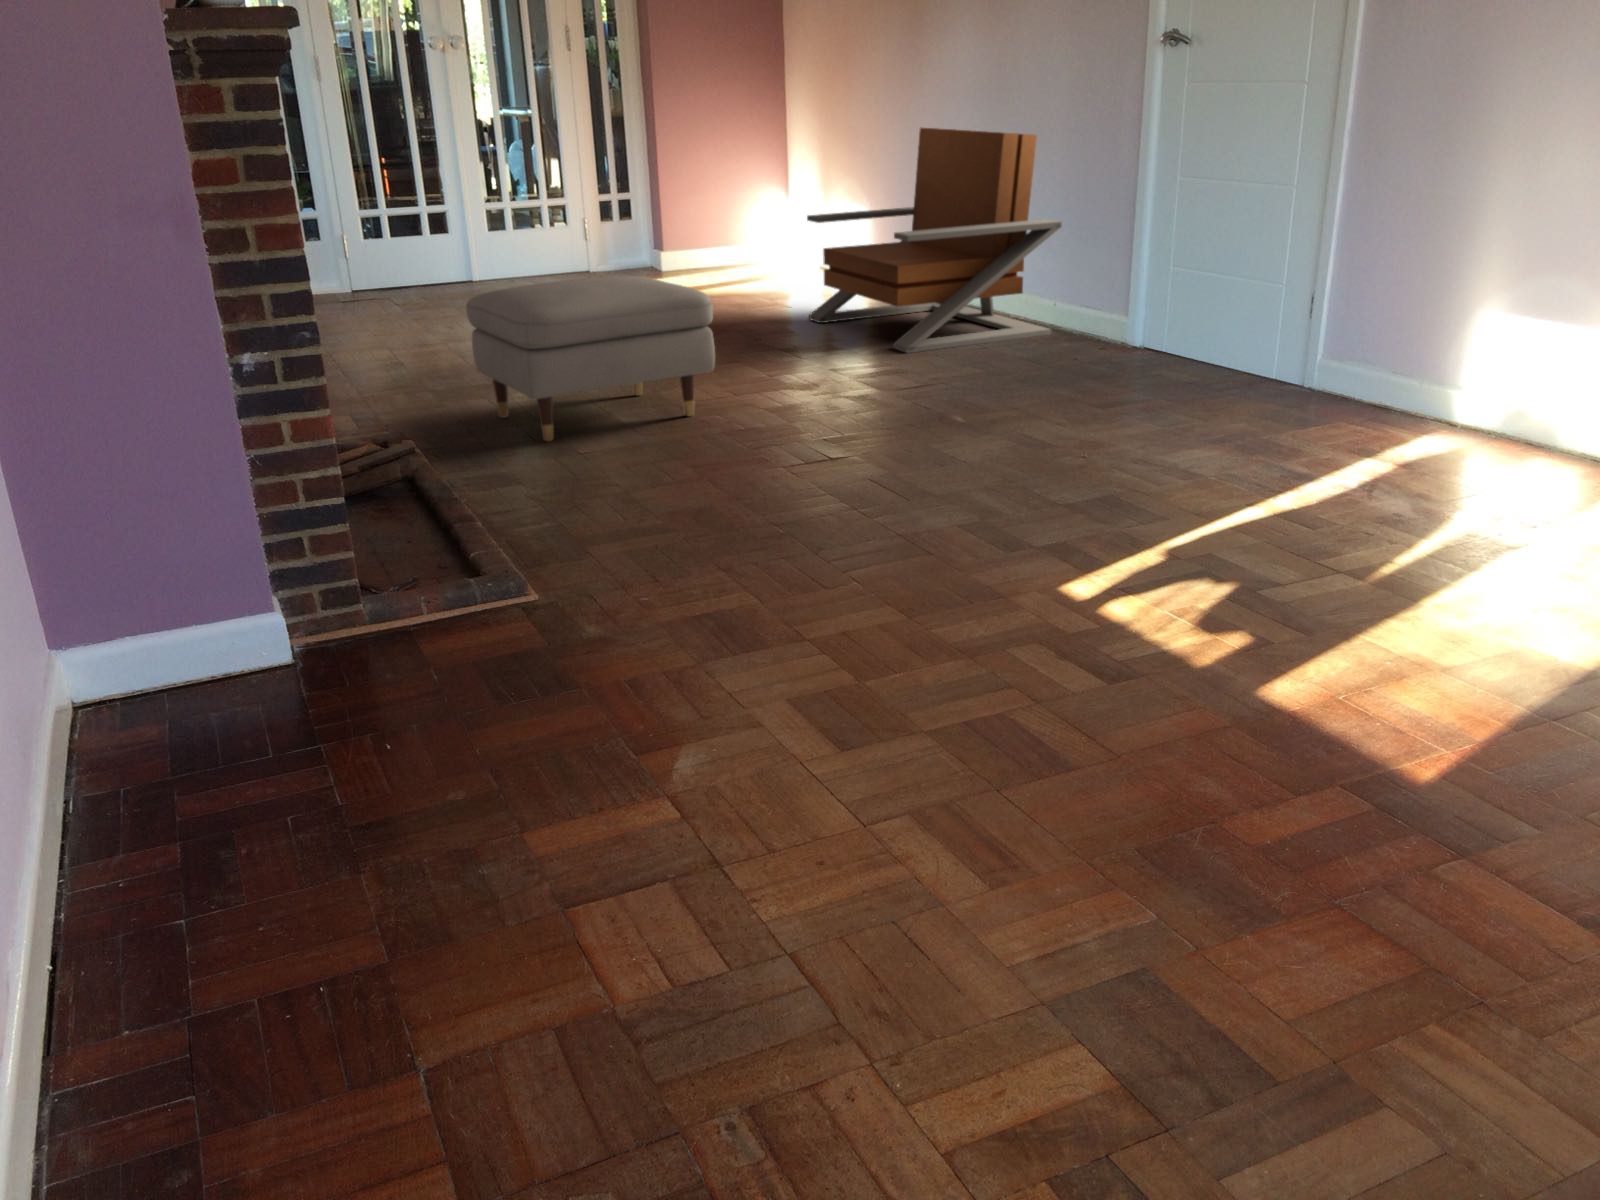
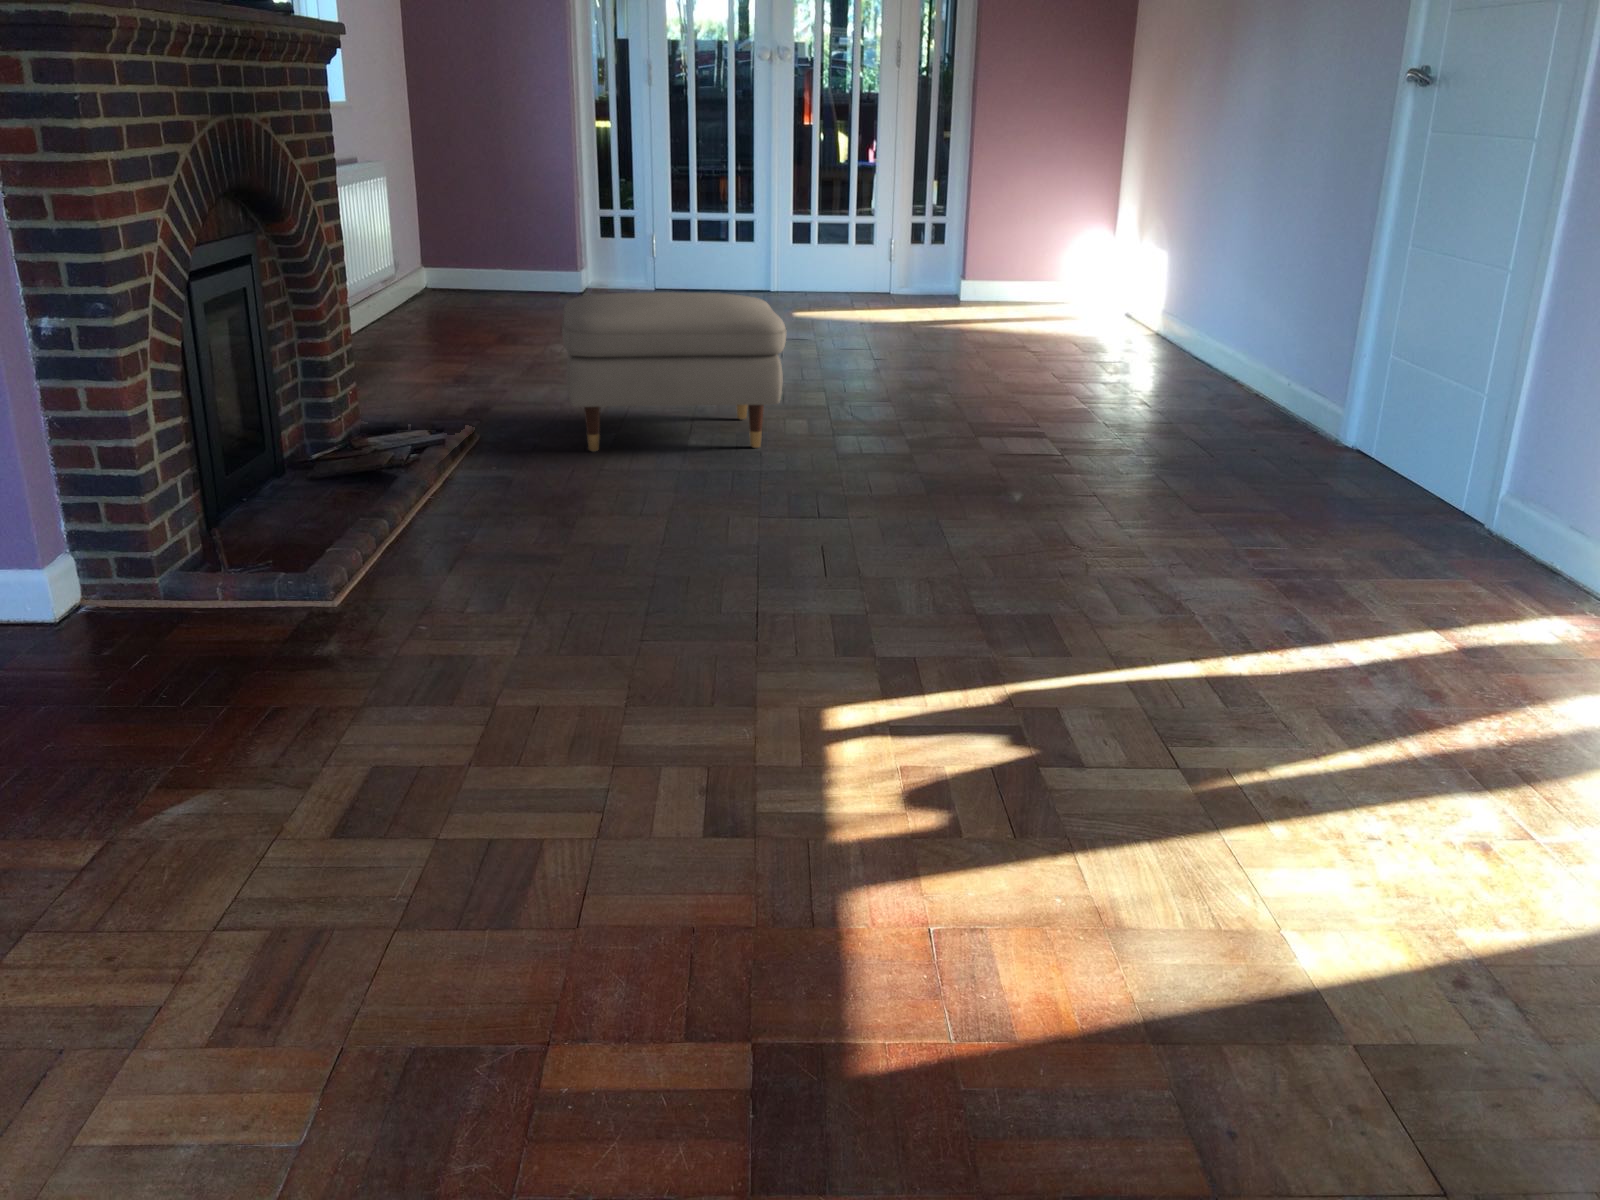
lounge chair: present [807,128,1062,353] -> none [1024,168,1293,418]

